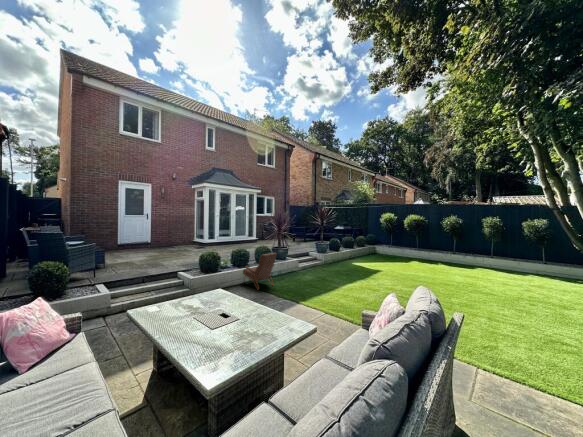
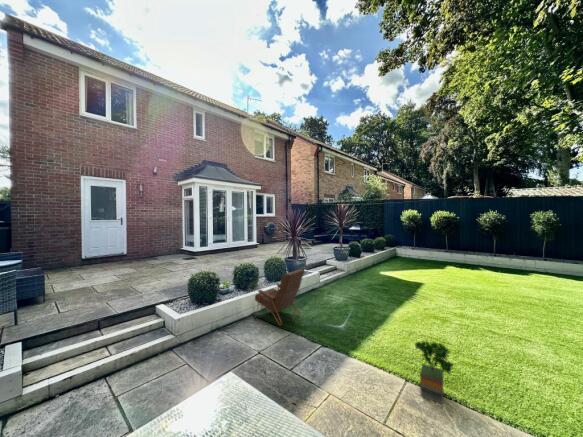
potted tree: none [325,289,344,323] -> present [415,341,453,403]

